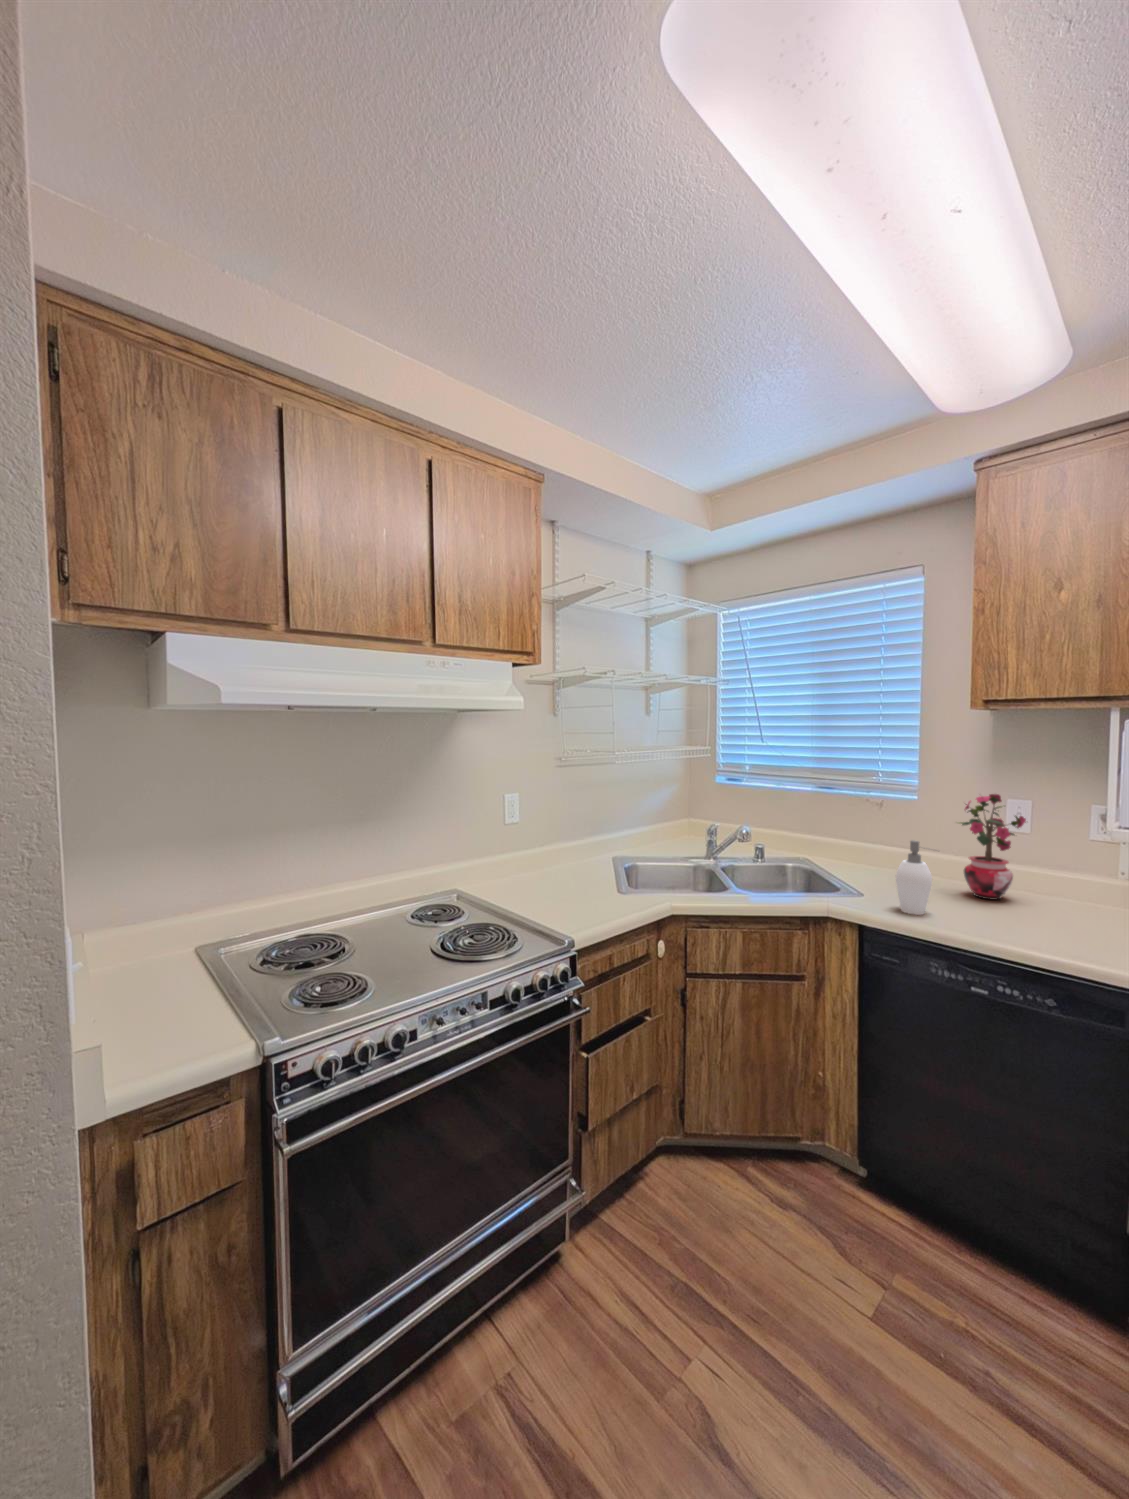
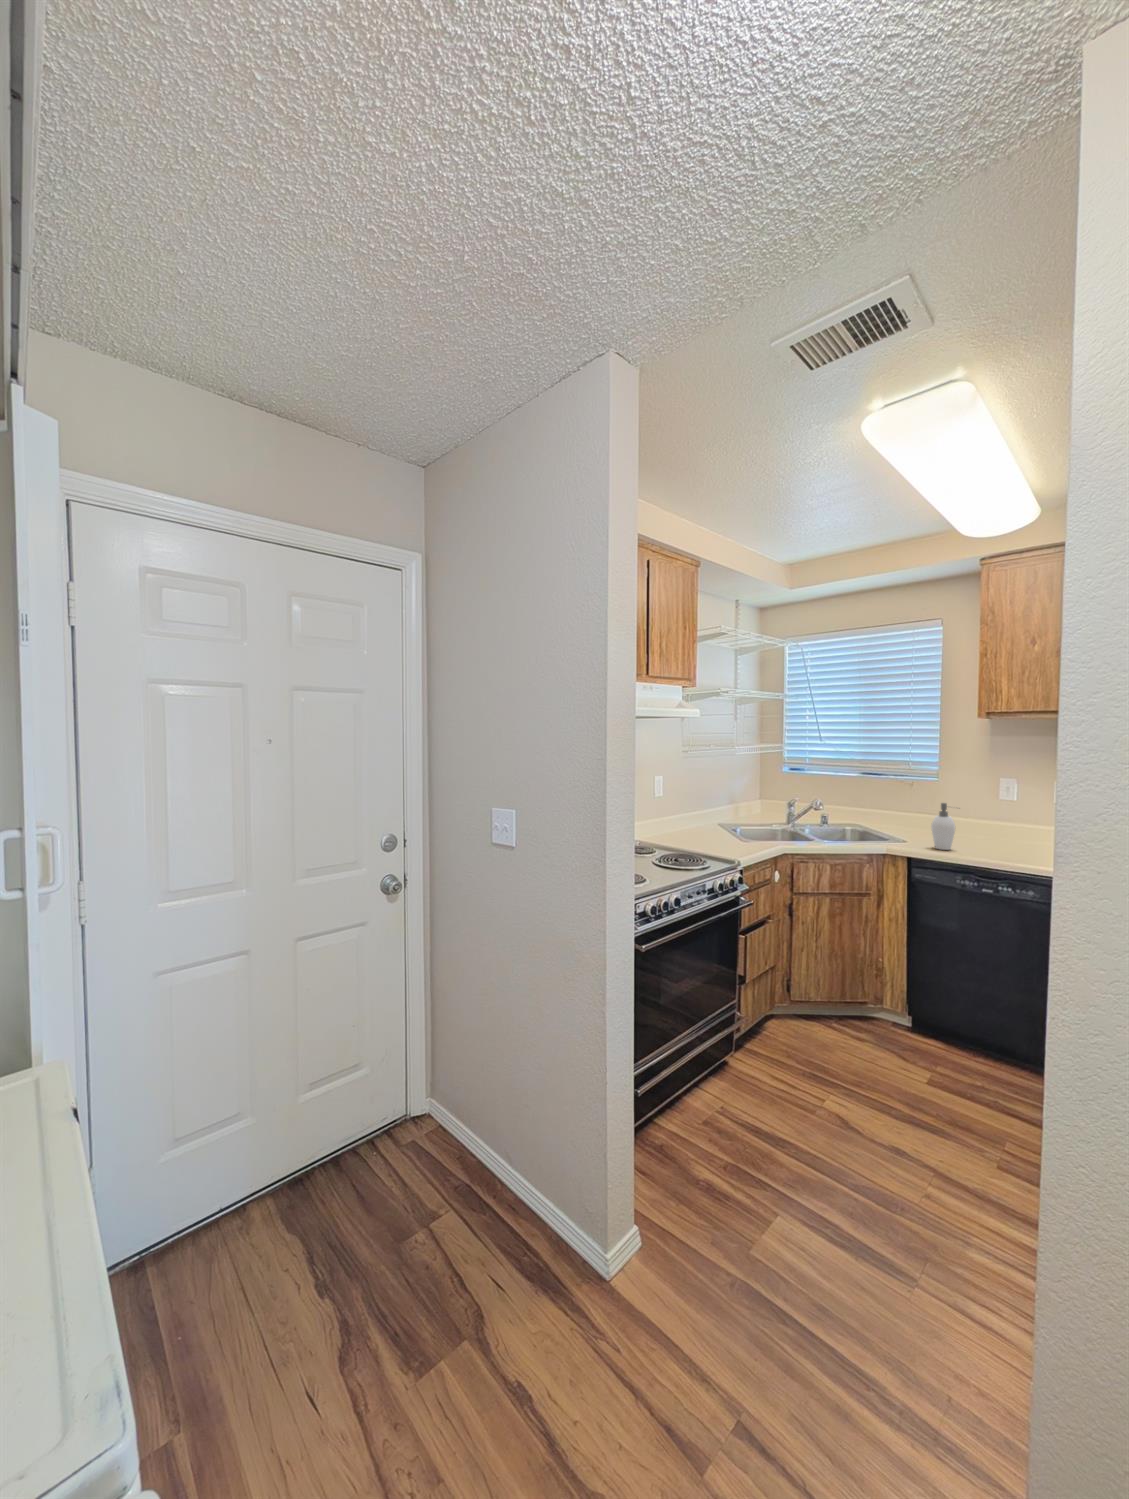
potted plant: present [960,794,1026,900] -> none [967,772,1017,842]

